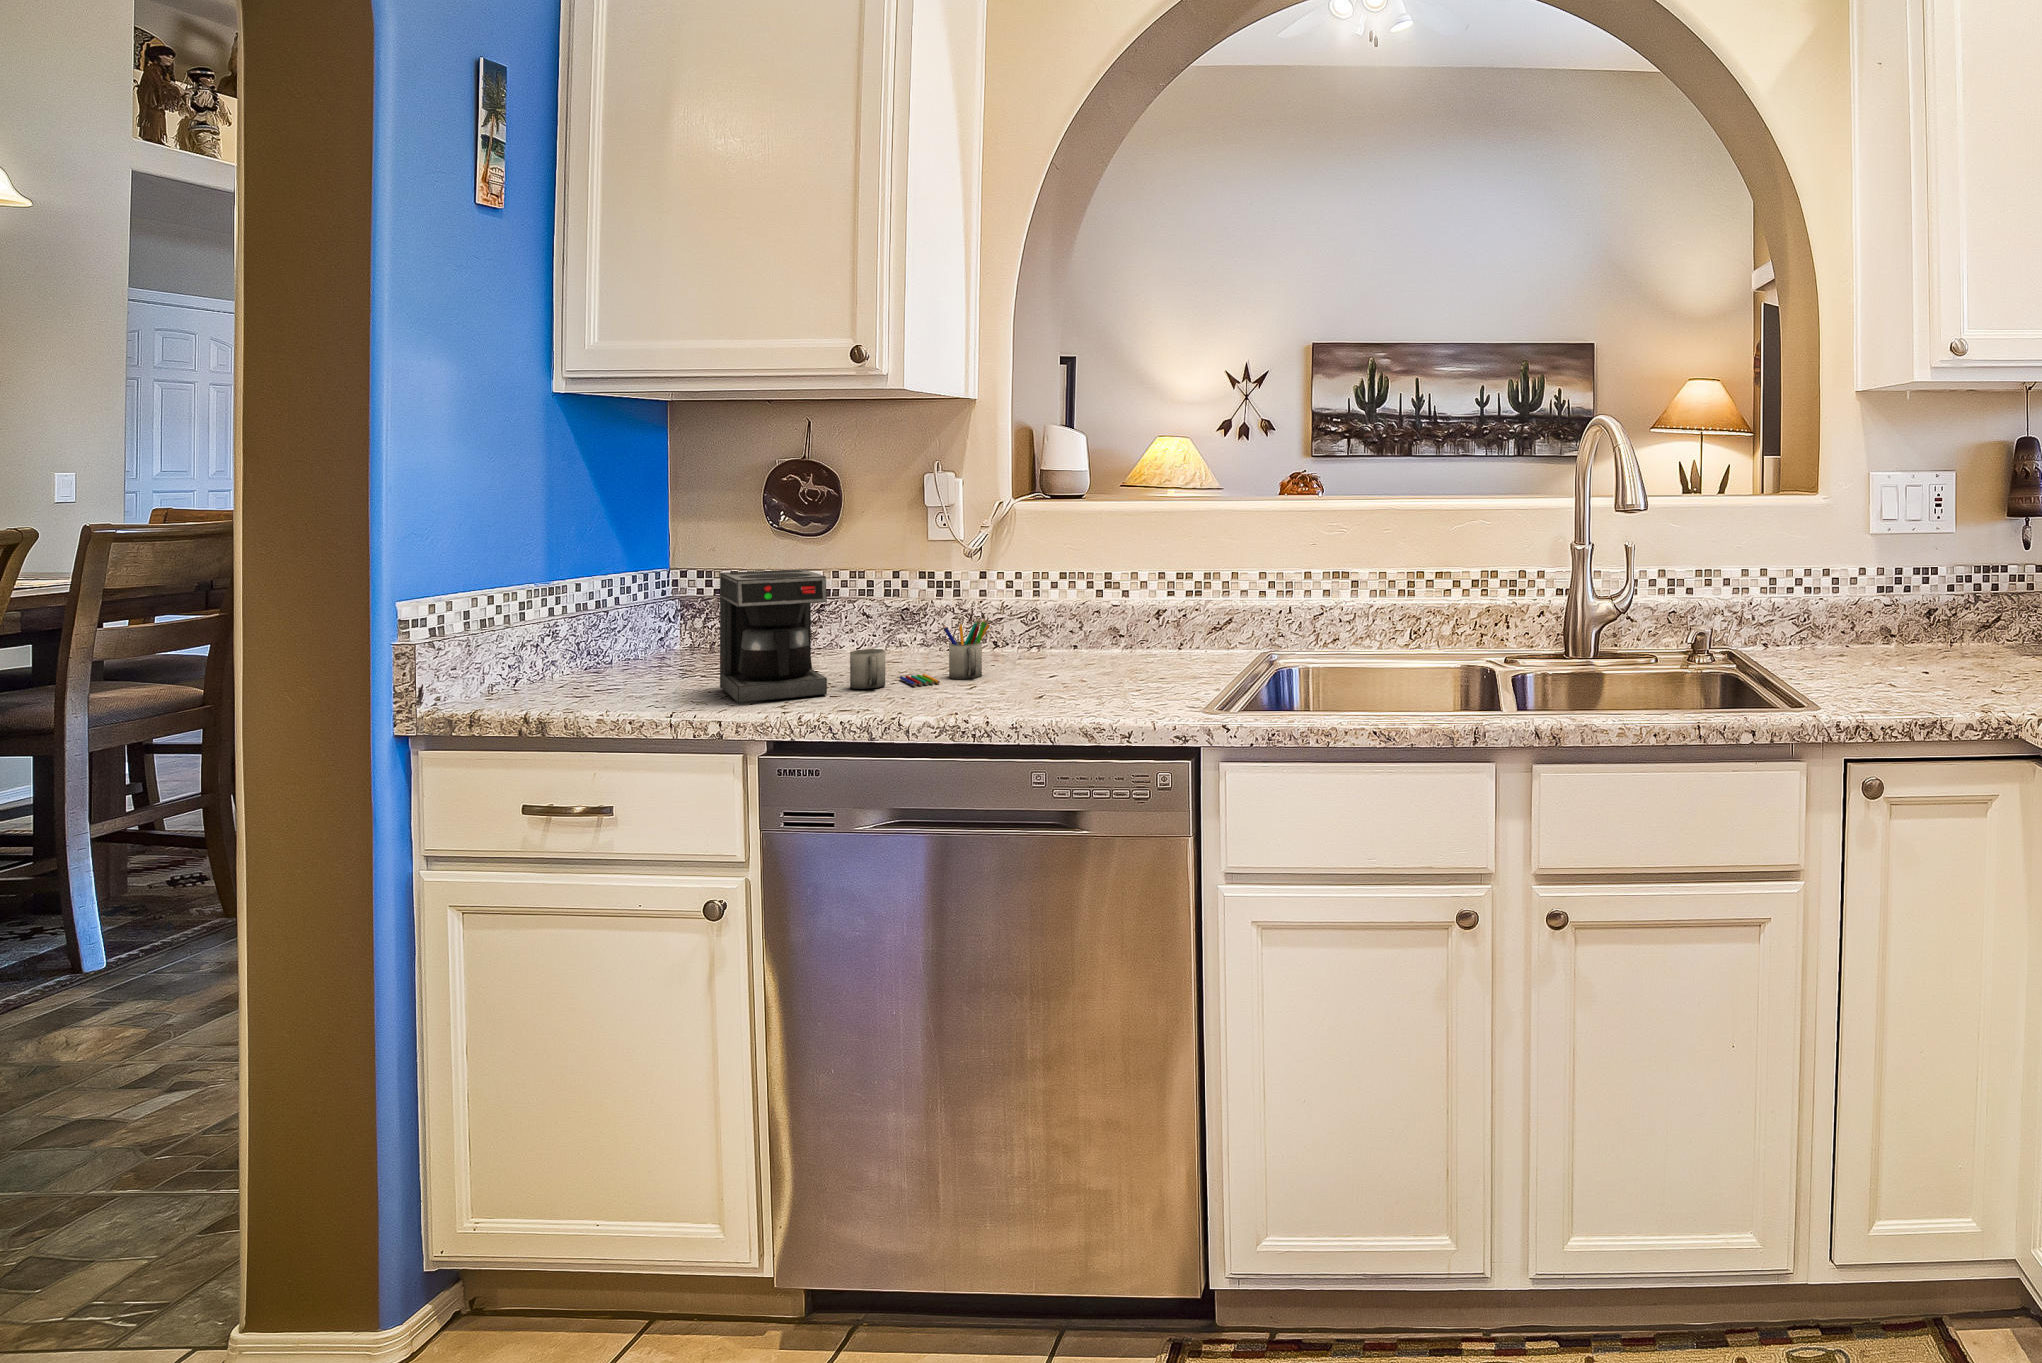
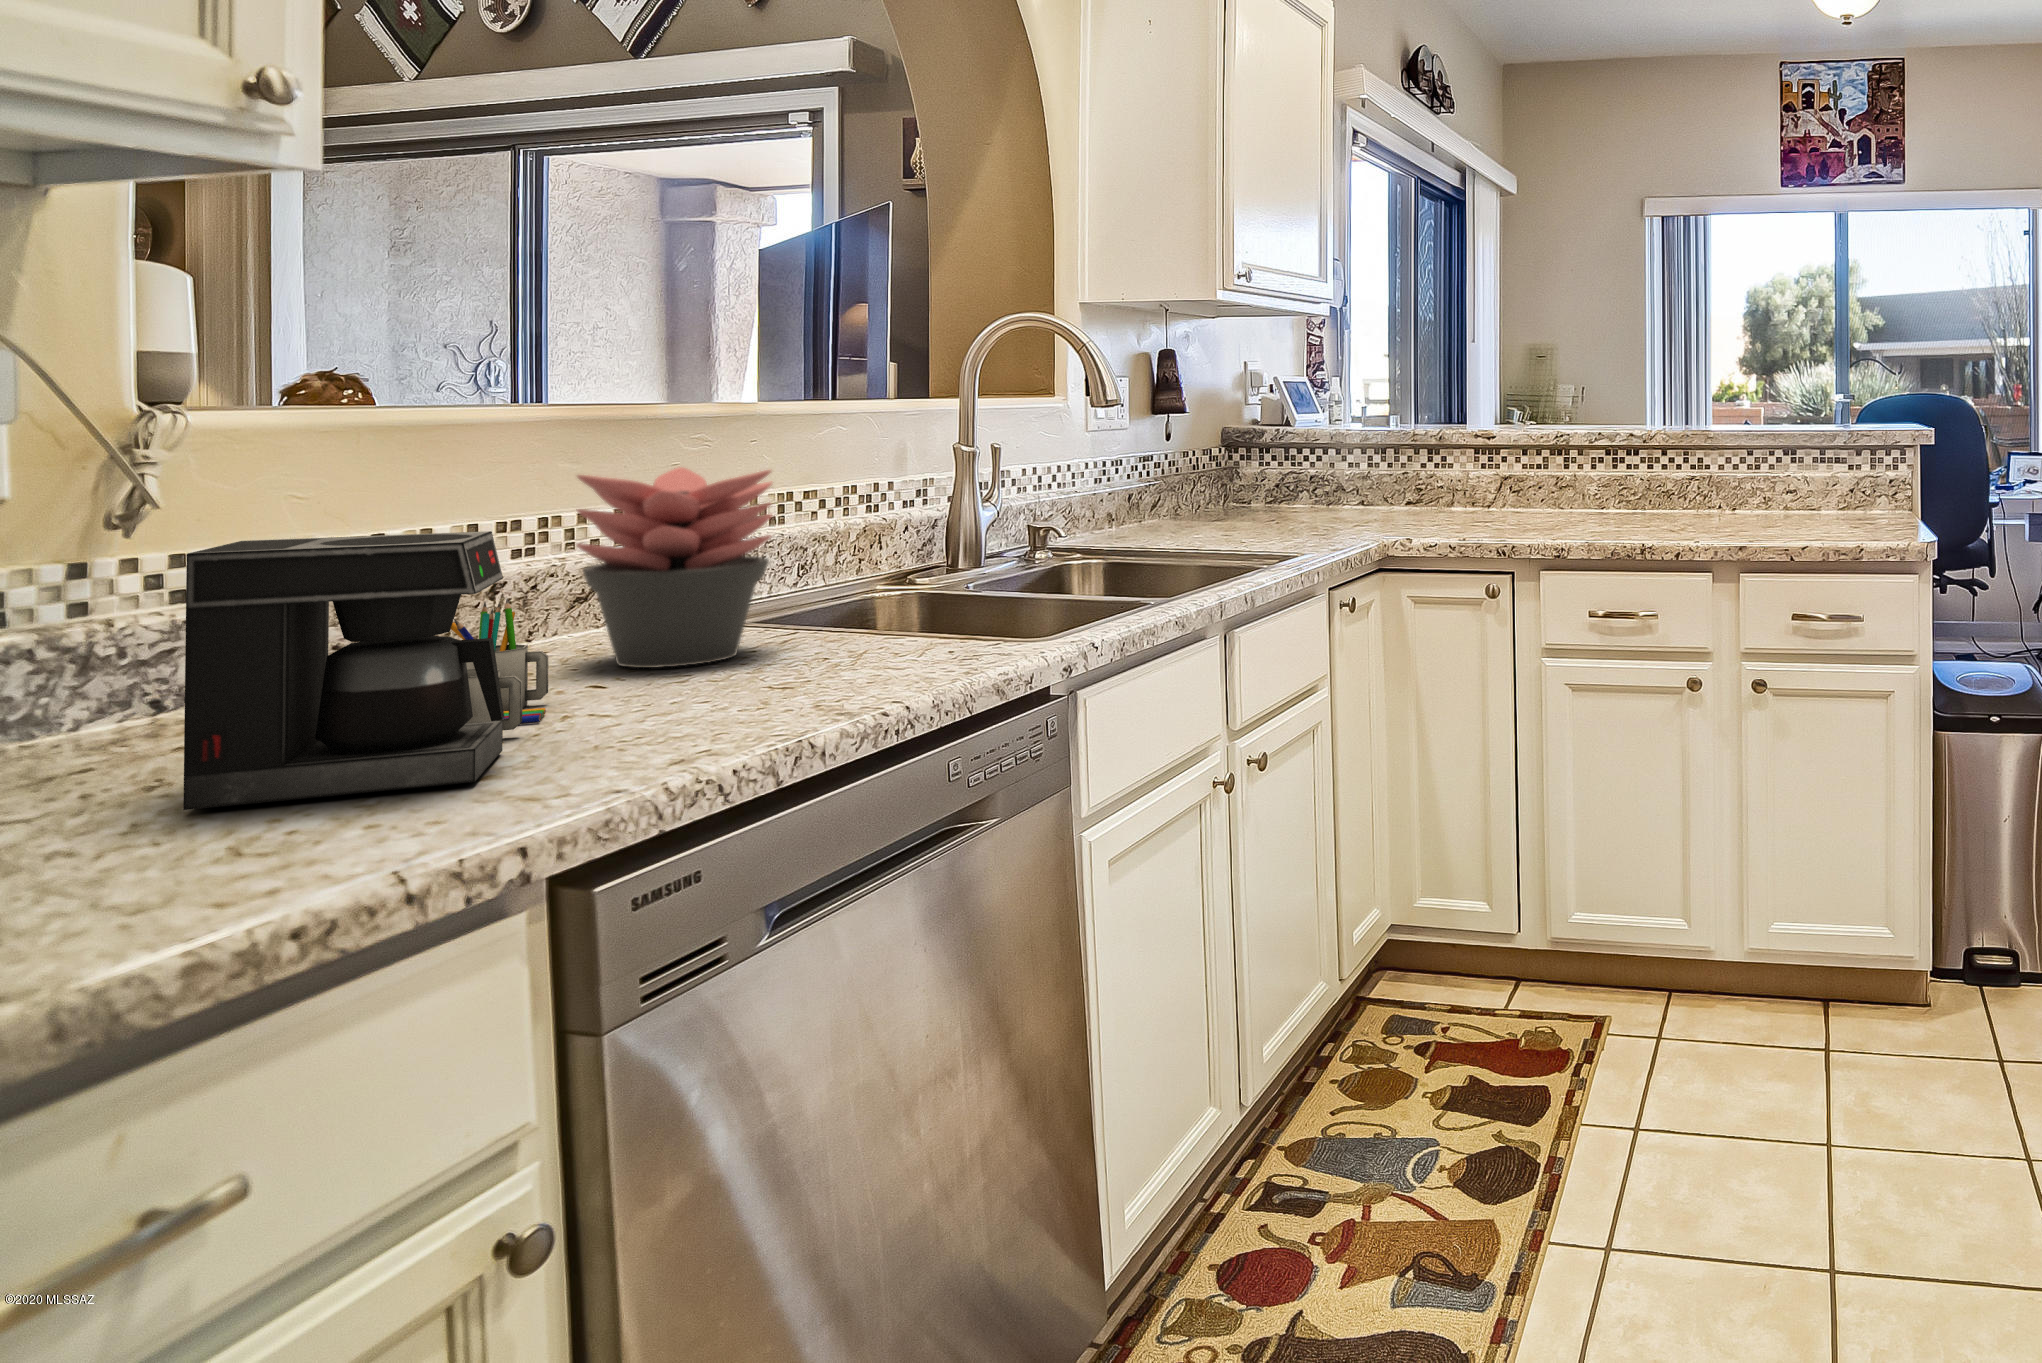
succulent plant: none [1059,547,1180,678] -> present [577,467,772,668]

